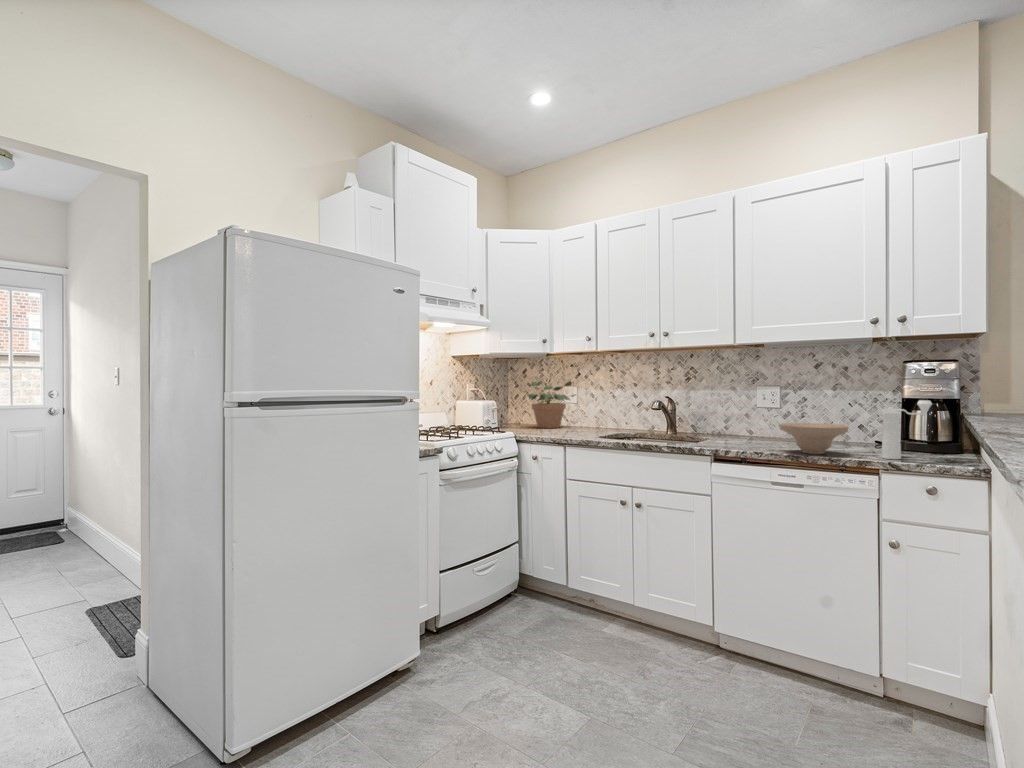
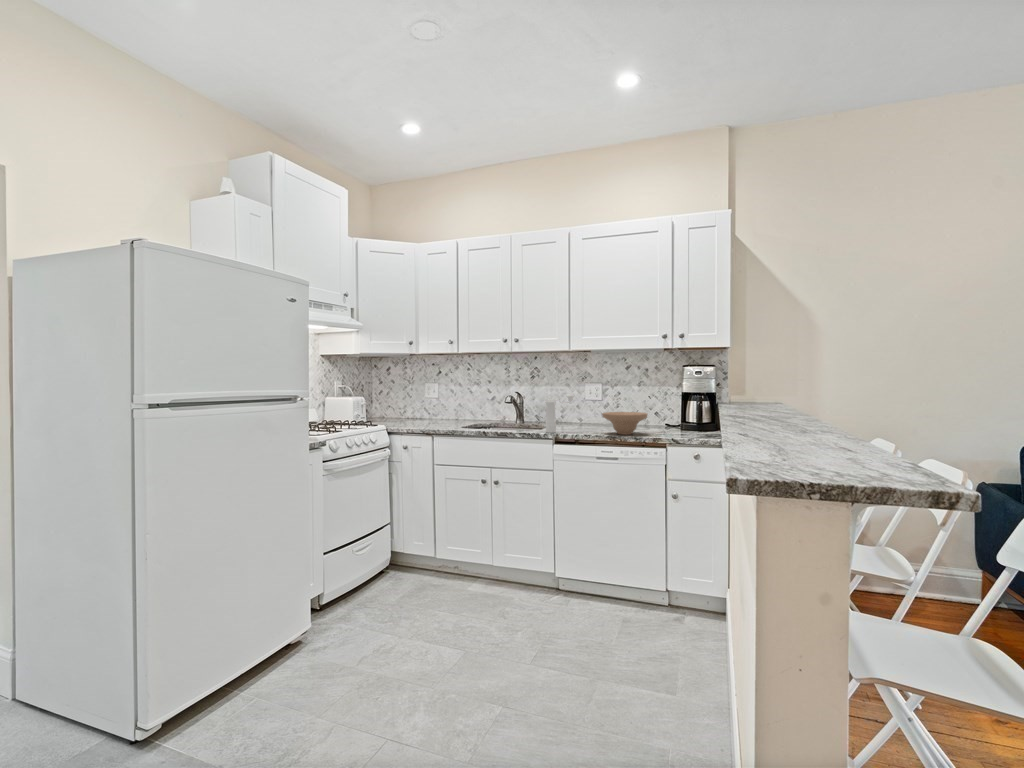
potted plant: present [528,381,576,428] -> none [393,378,440,421]
pepper mill: present [882,400,932,459] -> present [545,394,574,433]

